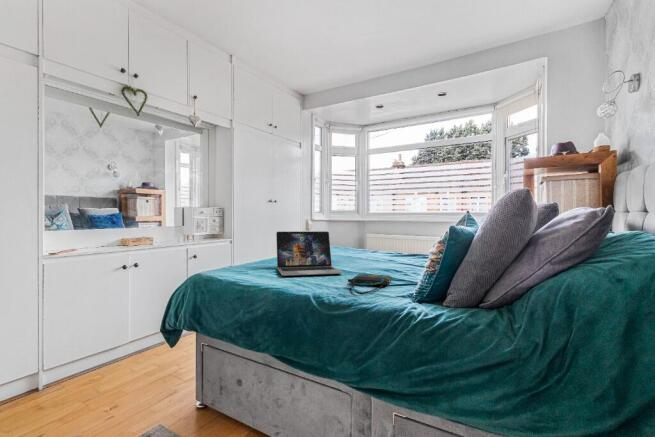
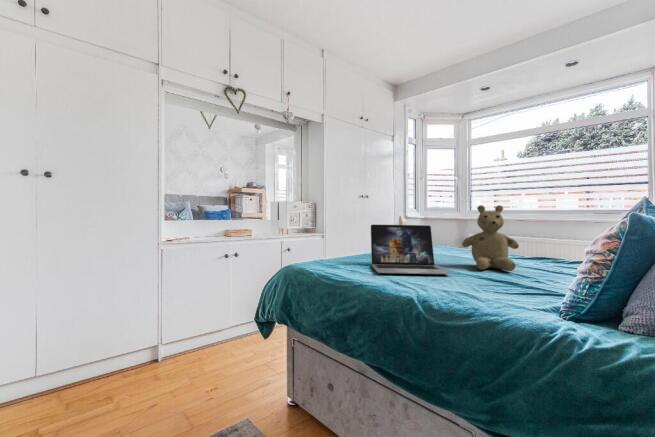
teddy bear: none [354,214,397,268] -> present [462,205,519,271]
tote bag: present [348,274,392,294] -> none [460,276,519,301]

